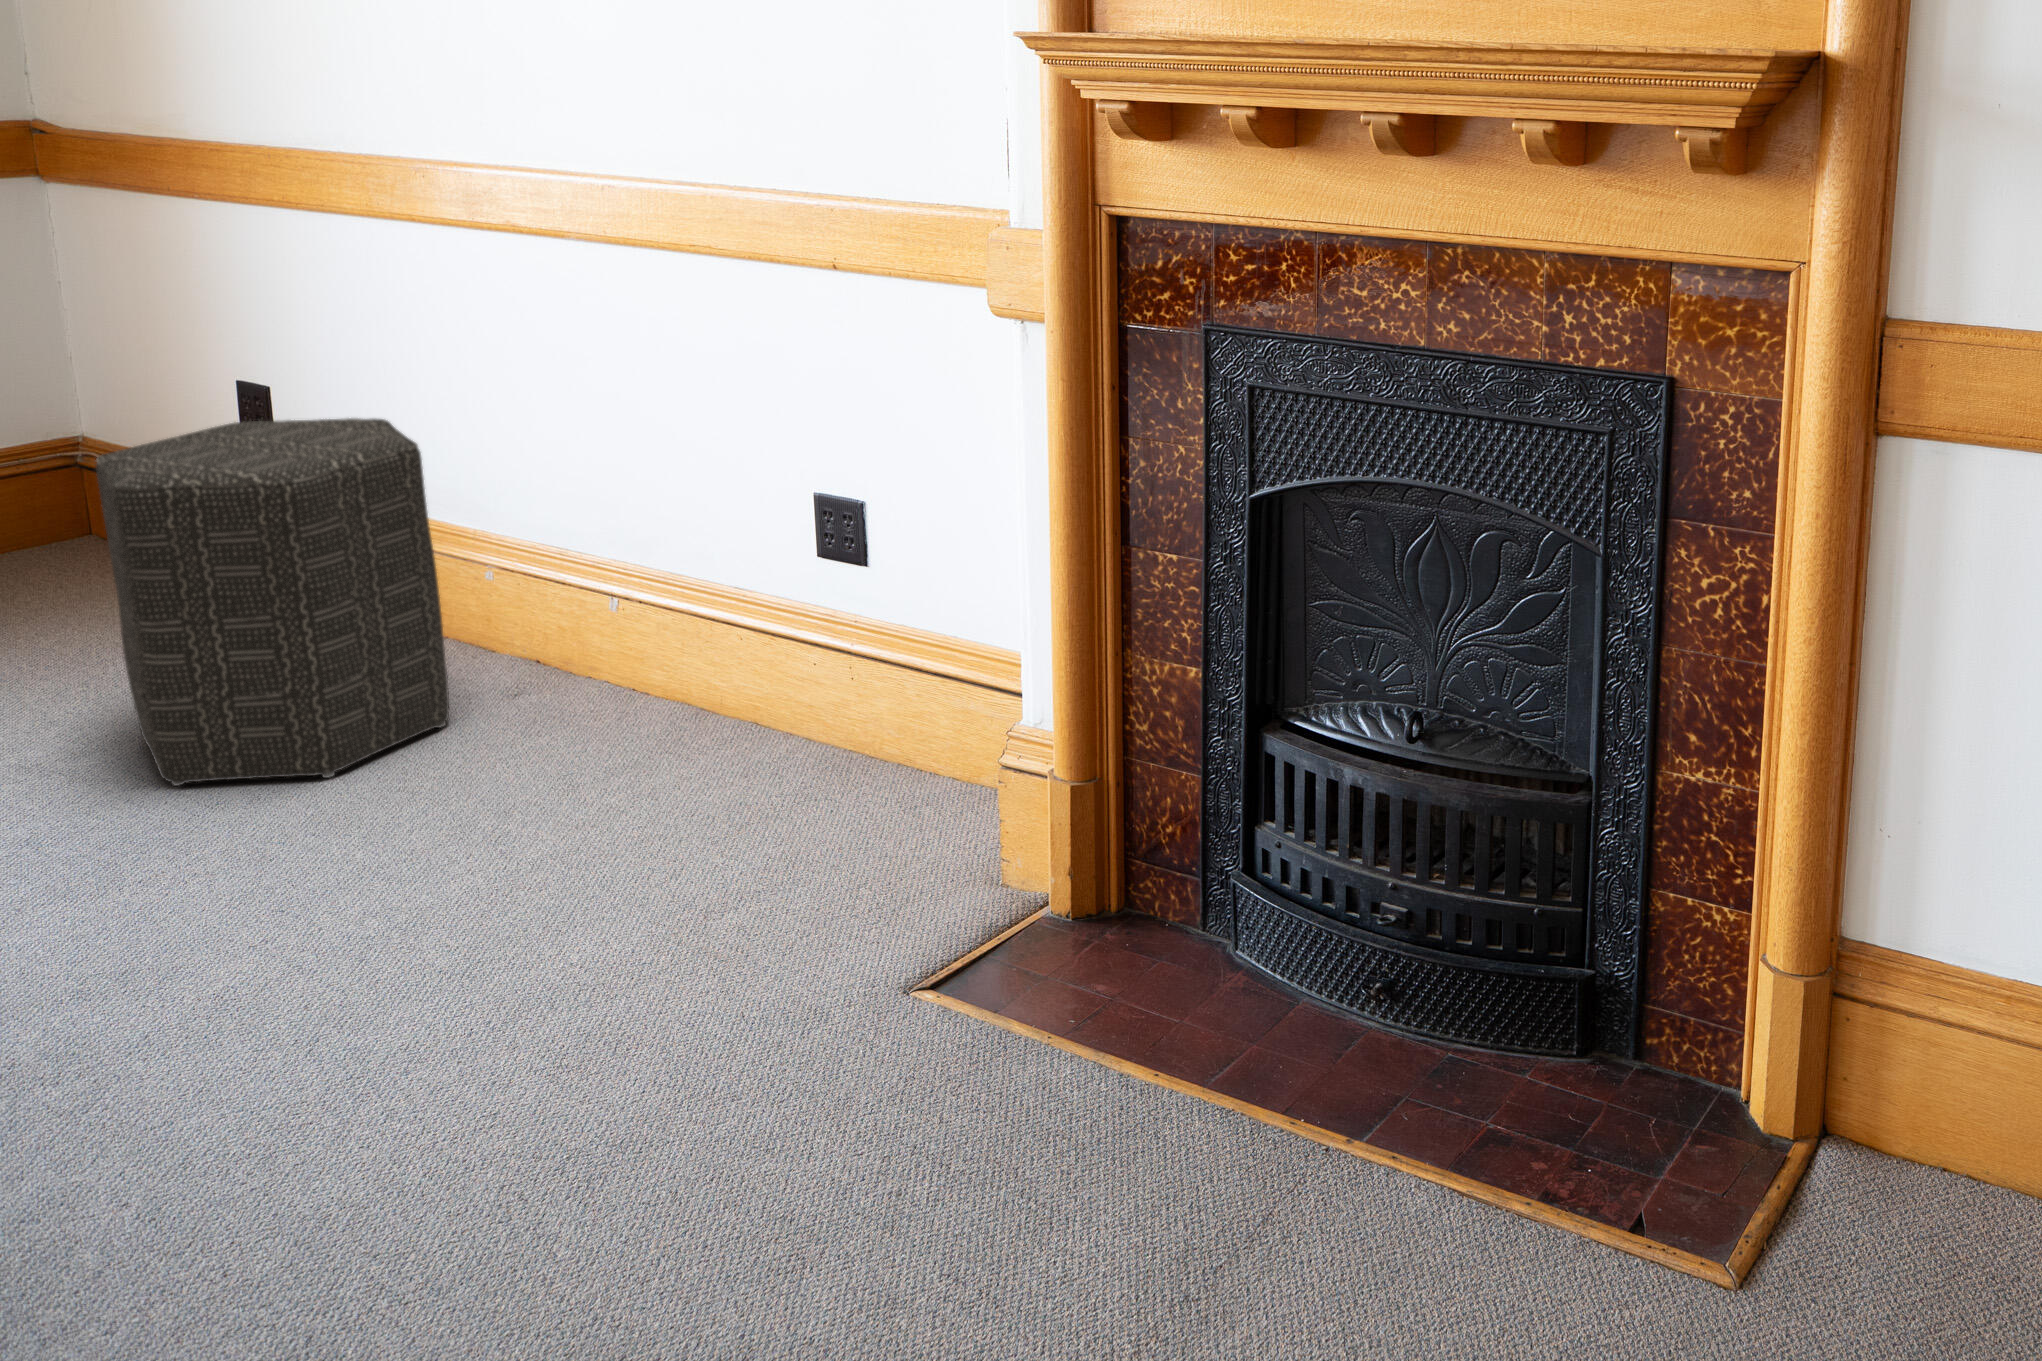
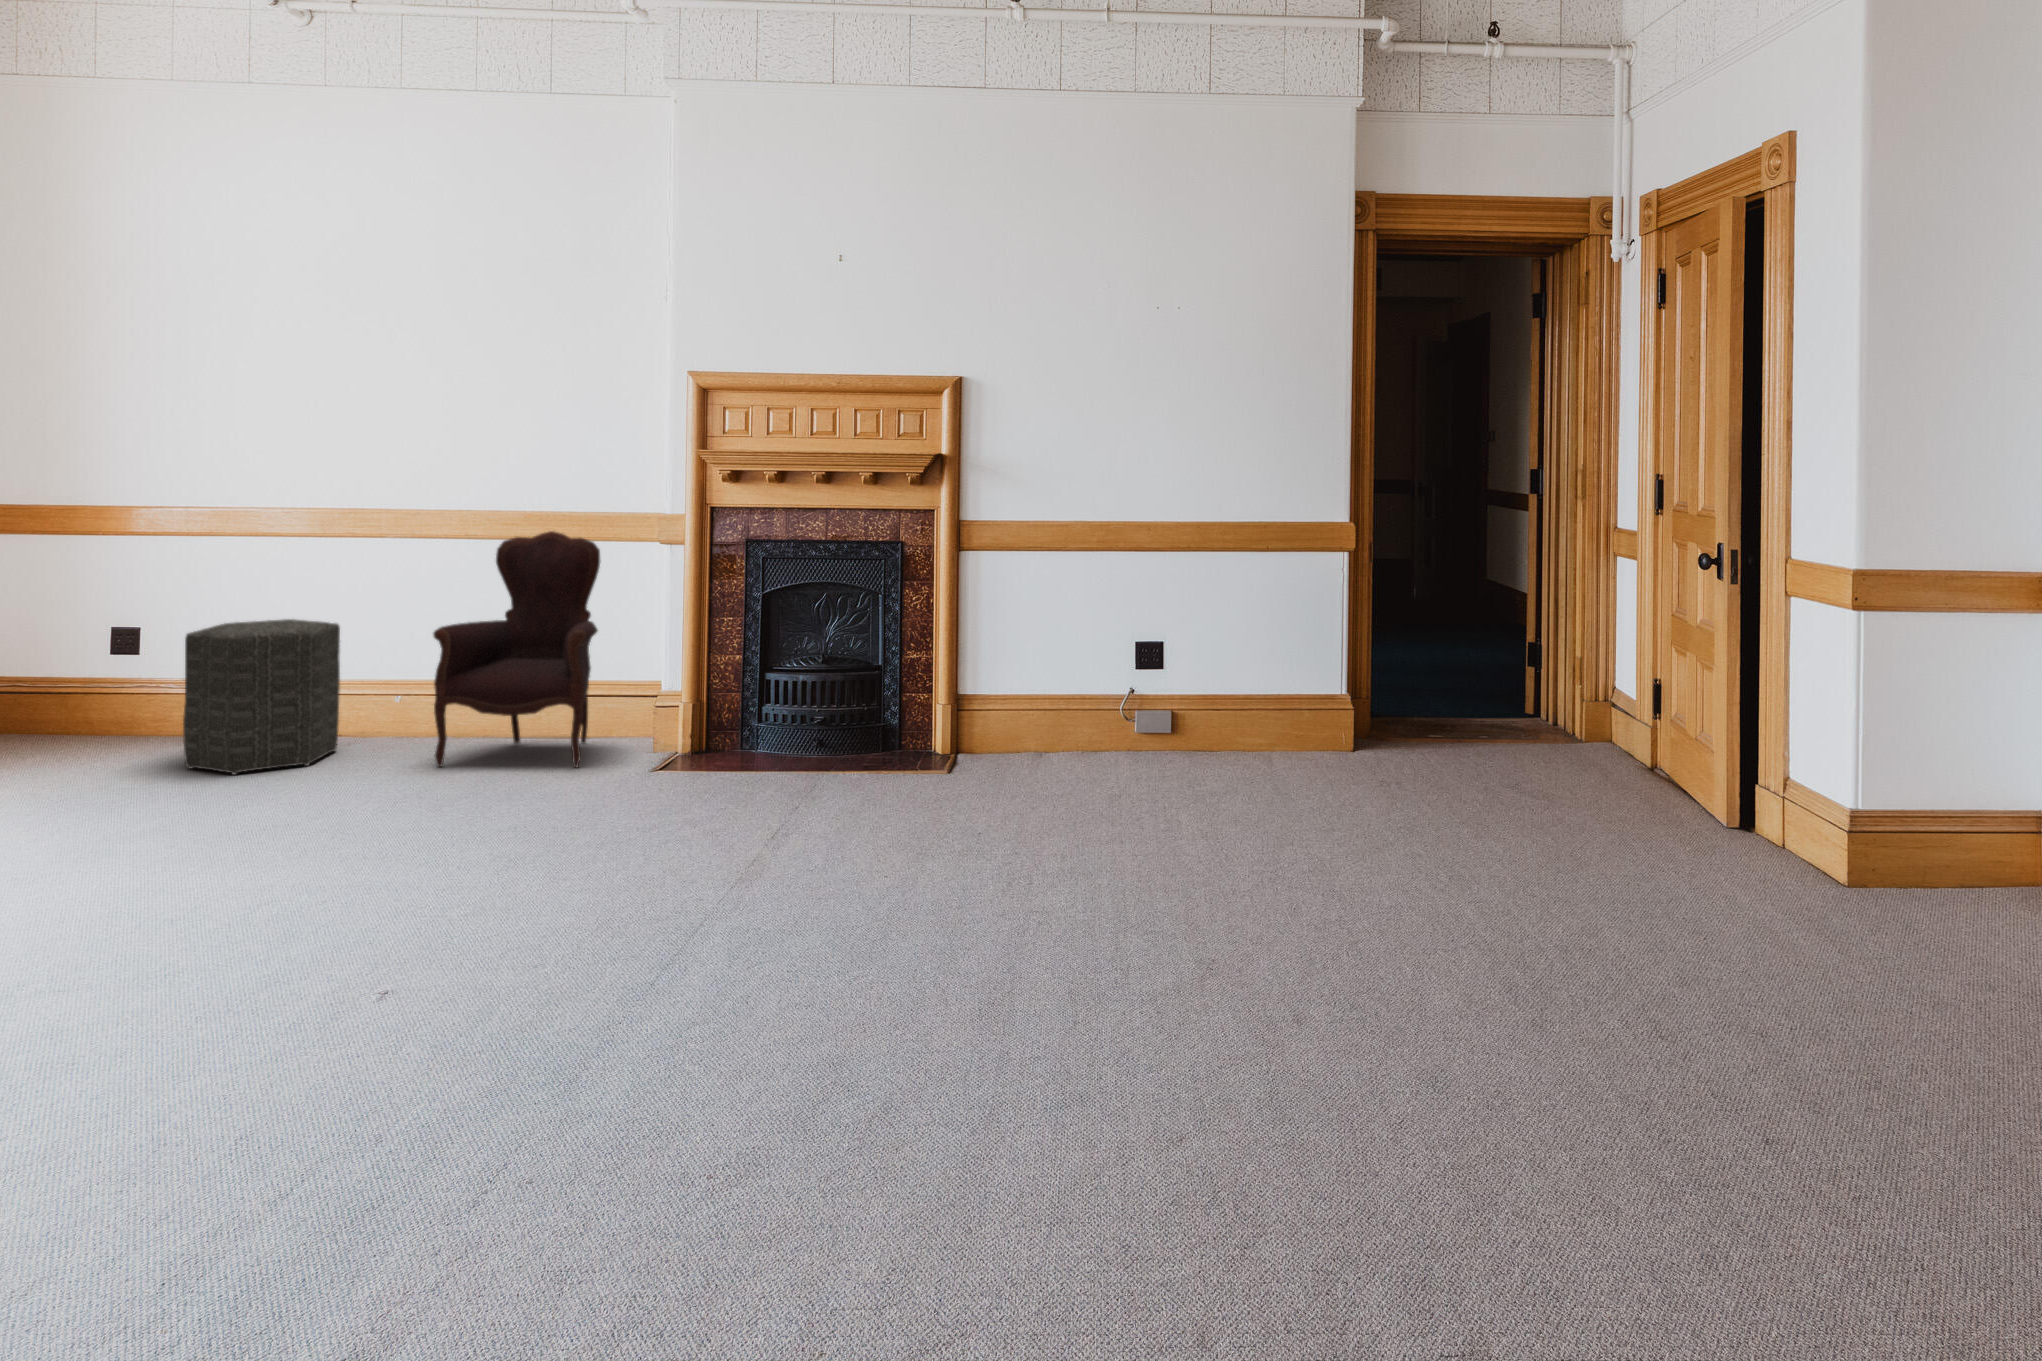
armchair: none [469,252,911,929] -> present [433,531,601,767]

